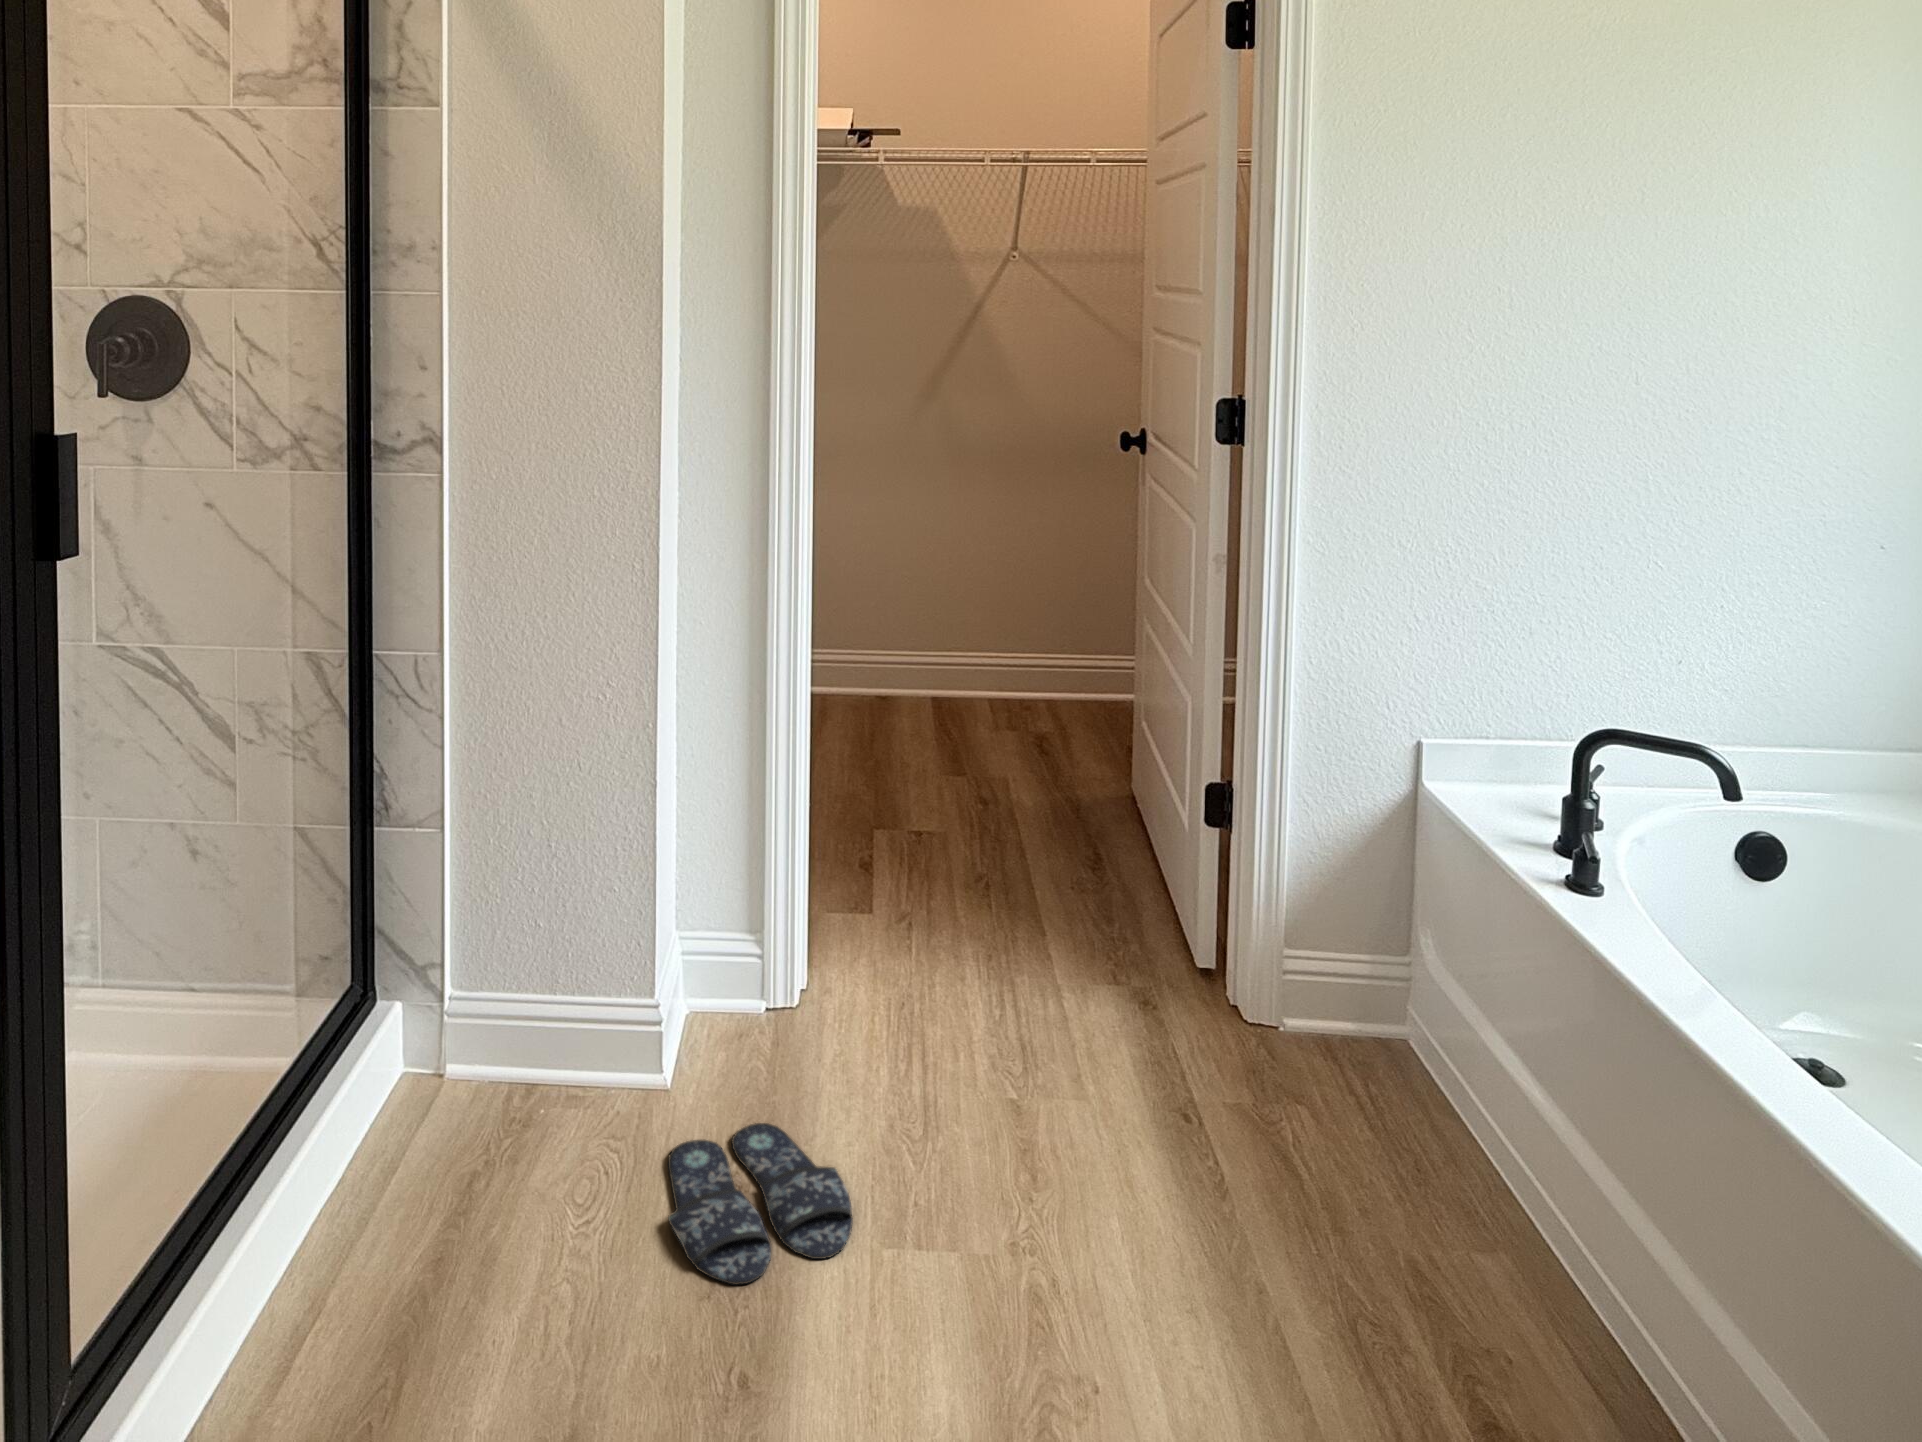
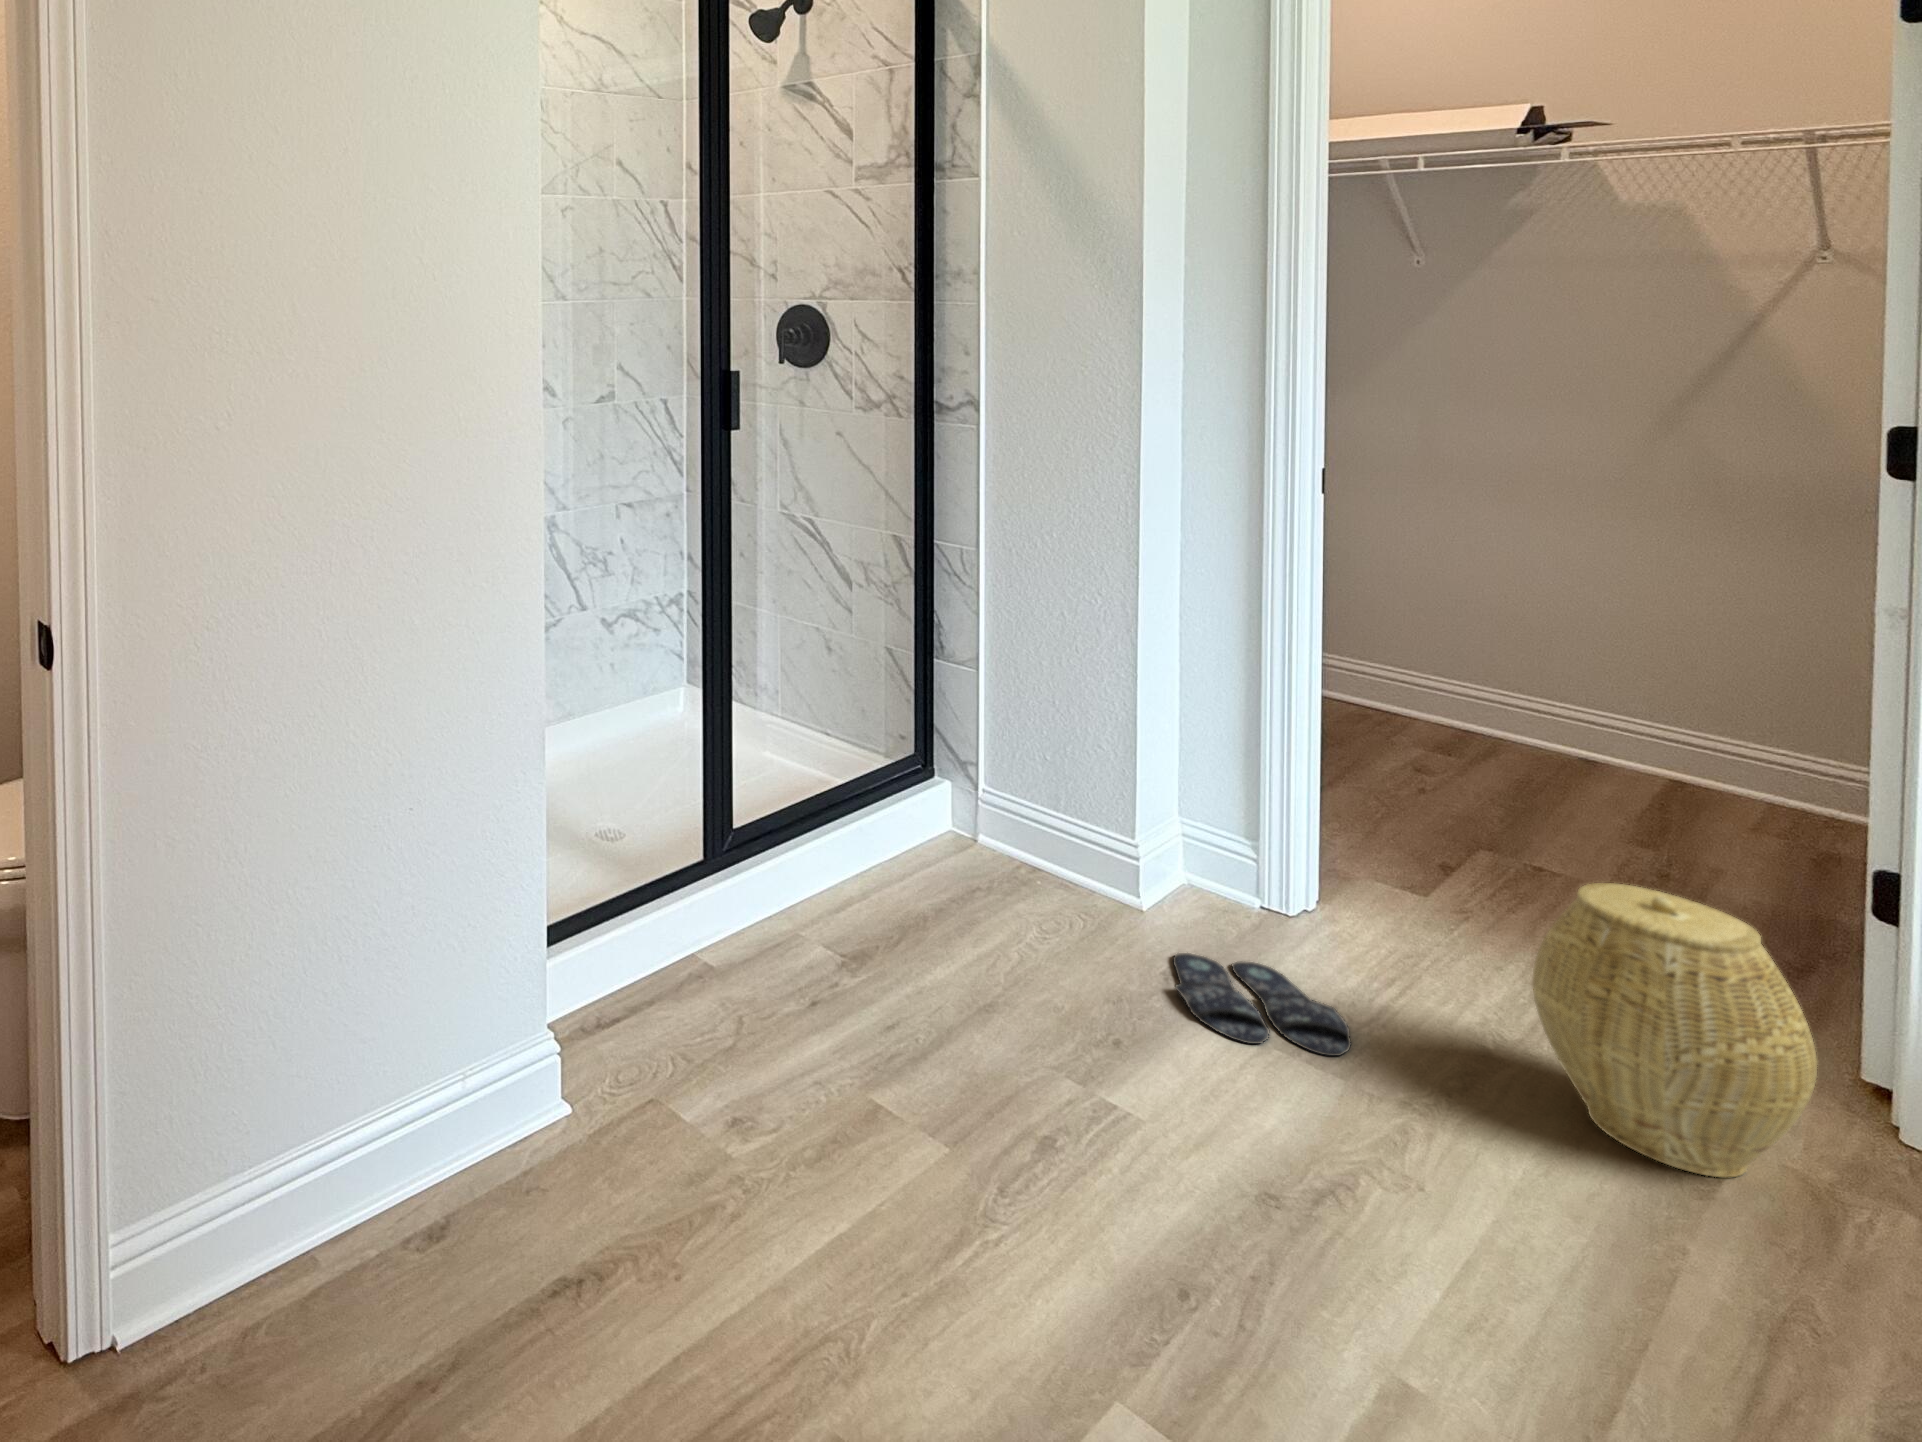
woven basket: none [1015,943,1231,1261] -> present [1532,883,1817,1178]

